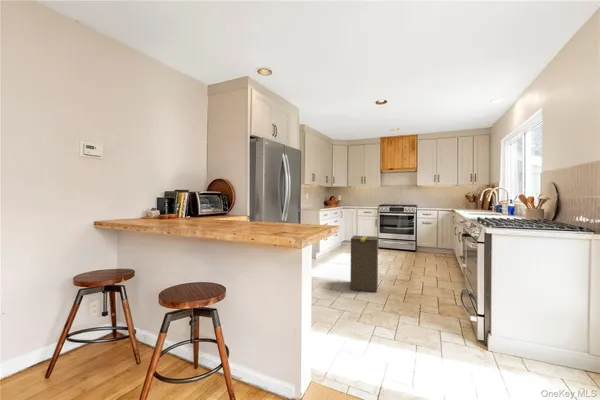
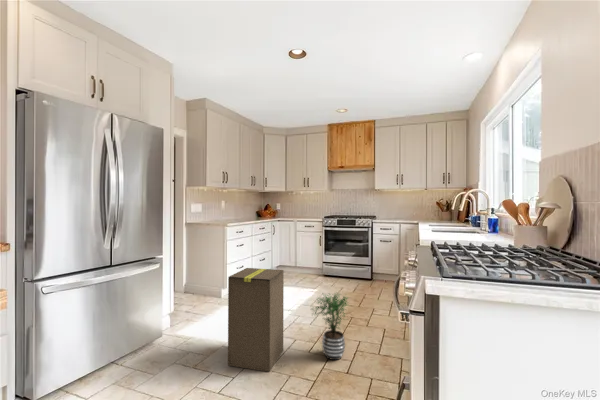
potted plant: none [396,250,422,289] -> present [312,294,347,360]

